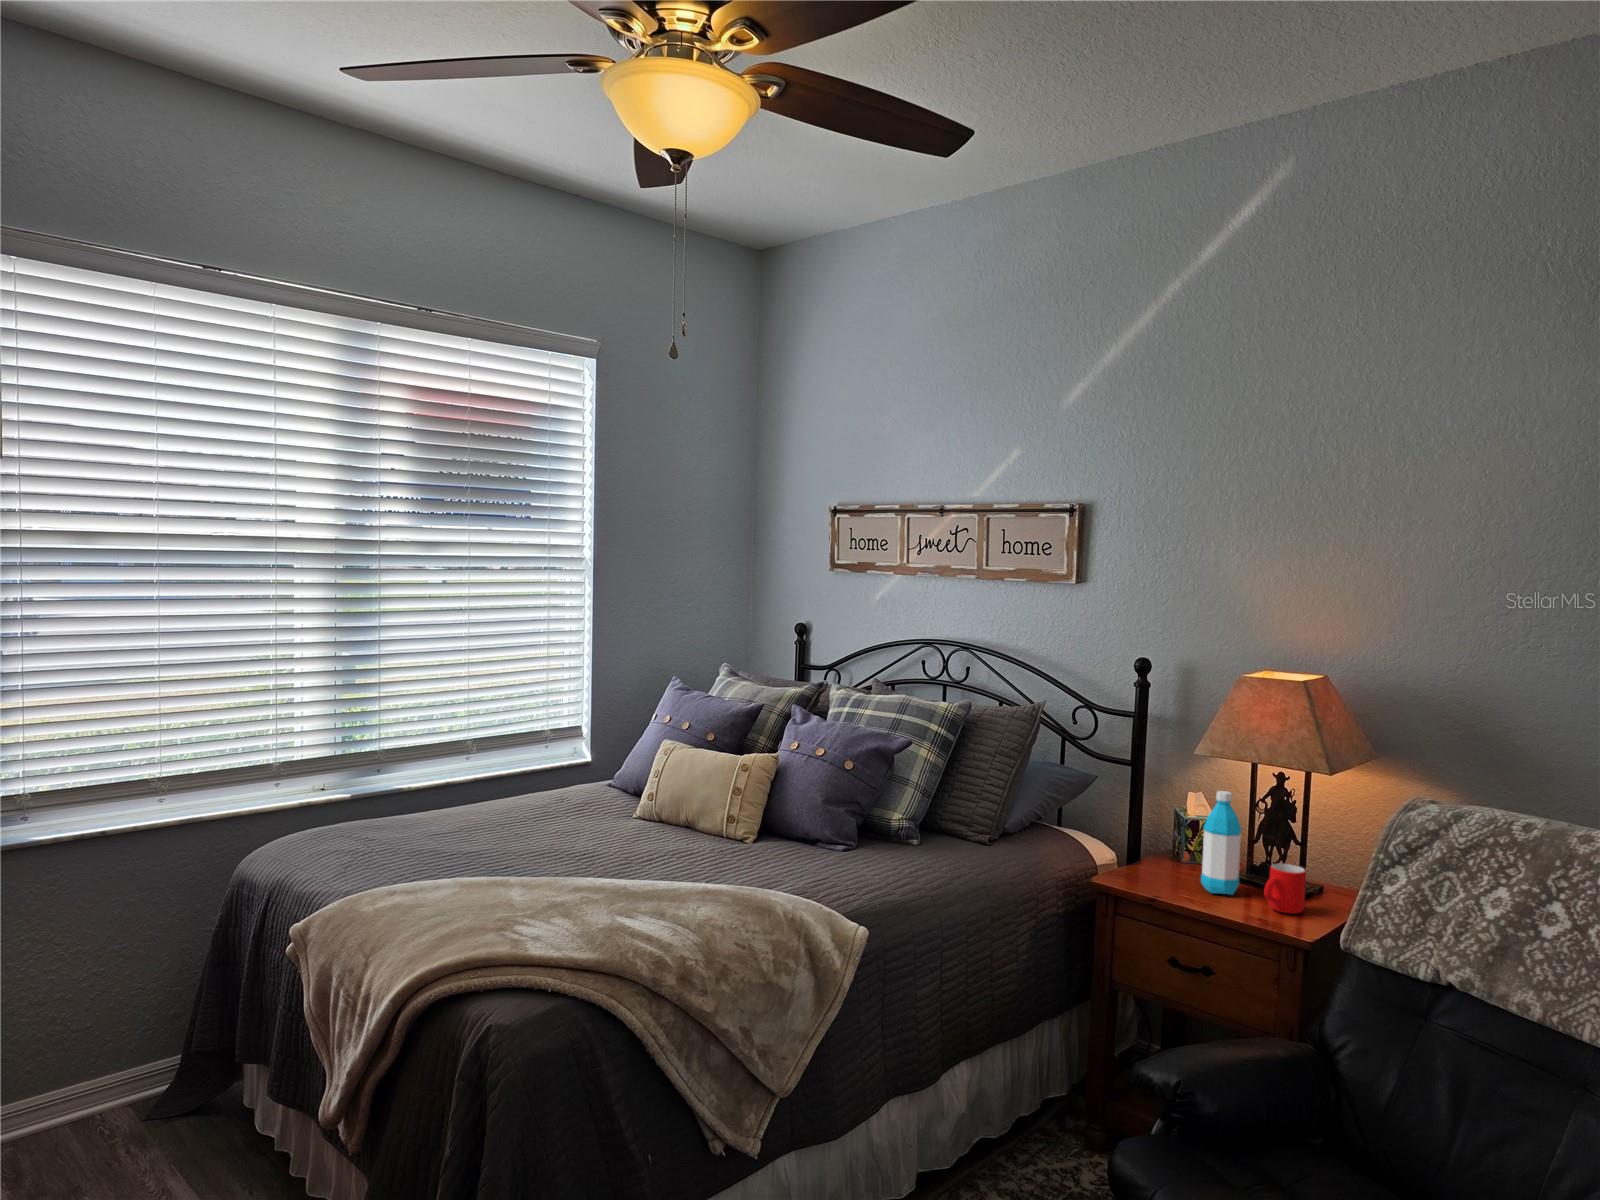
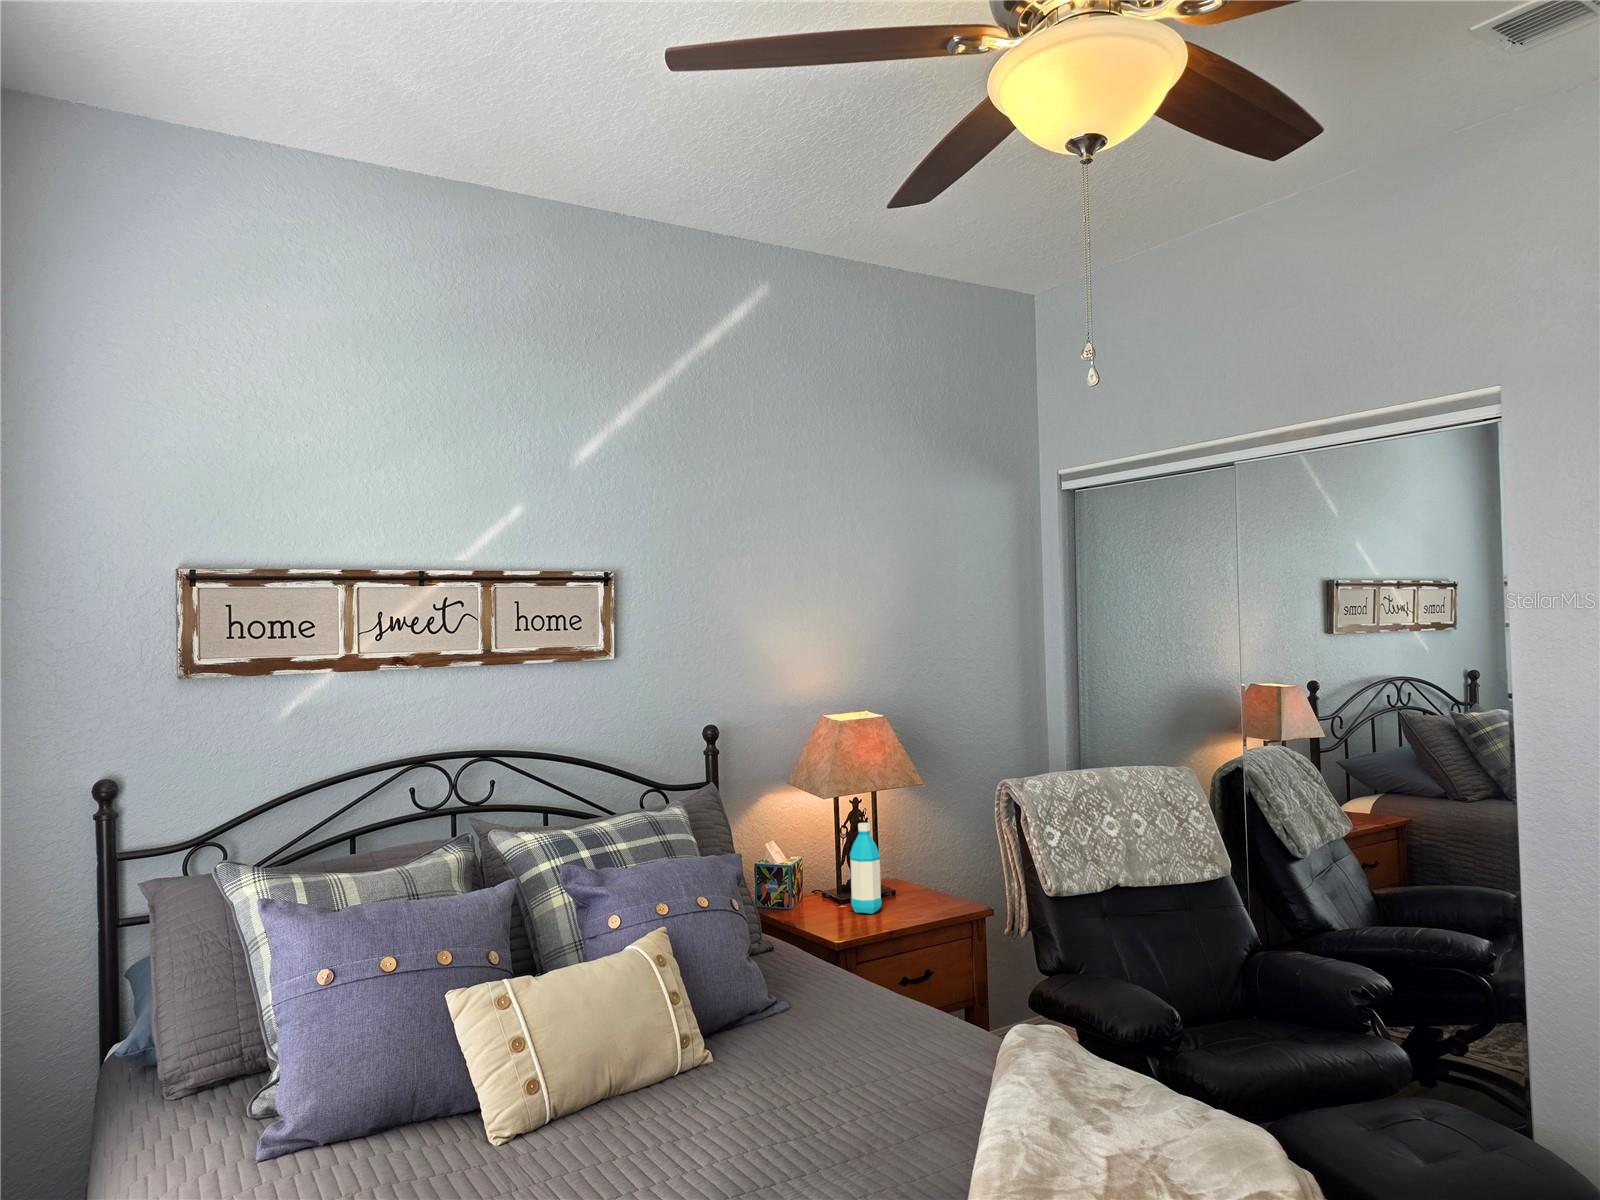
mug: present [1264,864,1306,914] -> none [902,865,930,904]

